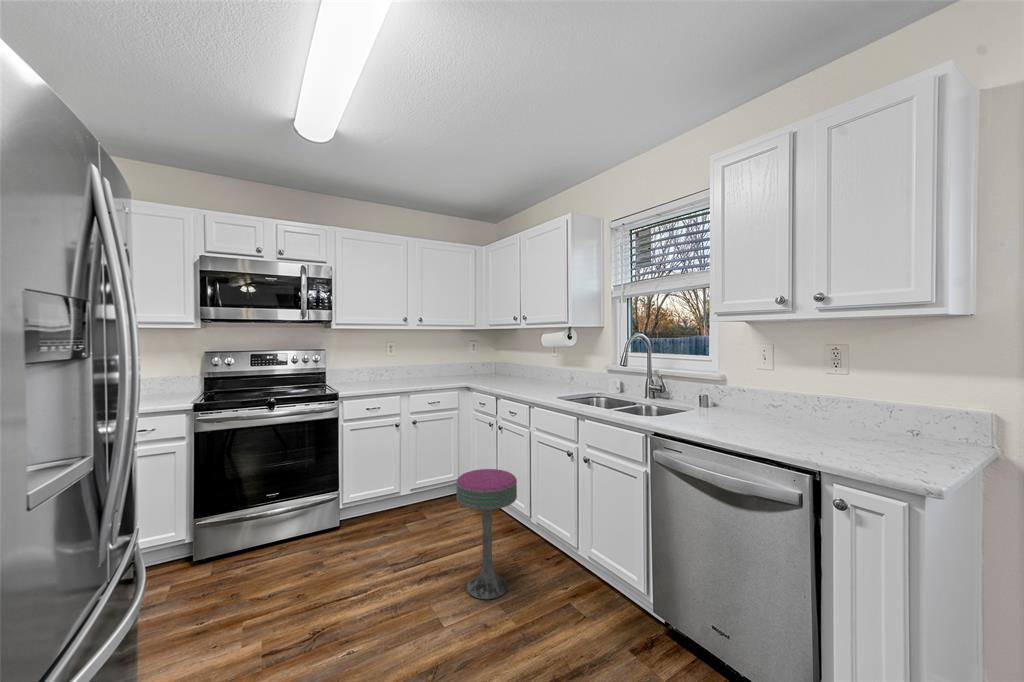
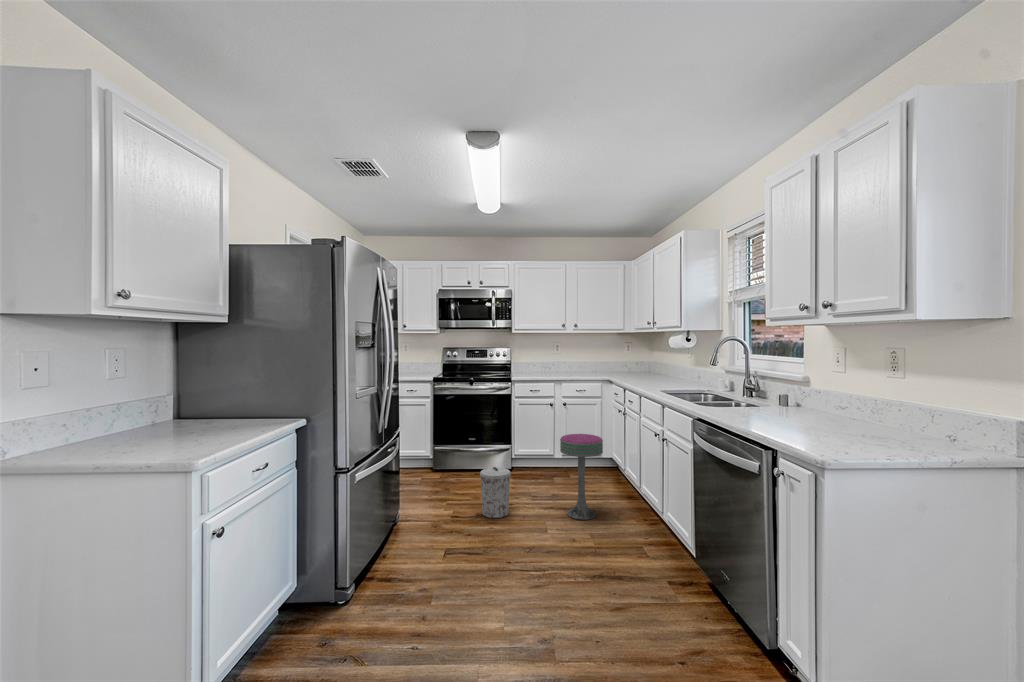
trash can: none [329,549,384,649] -> present [480,467,511,518]

